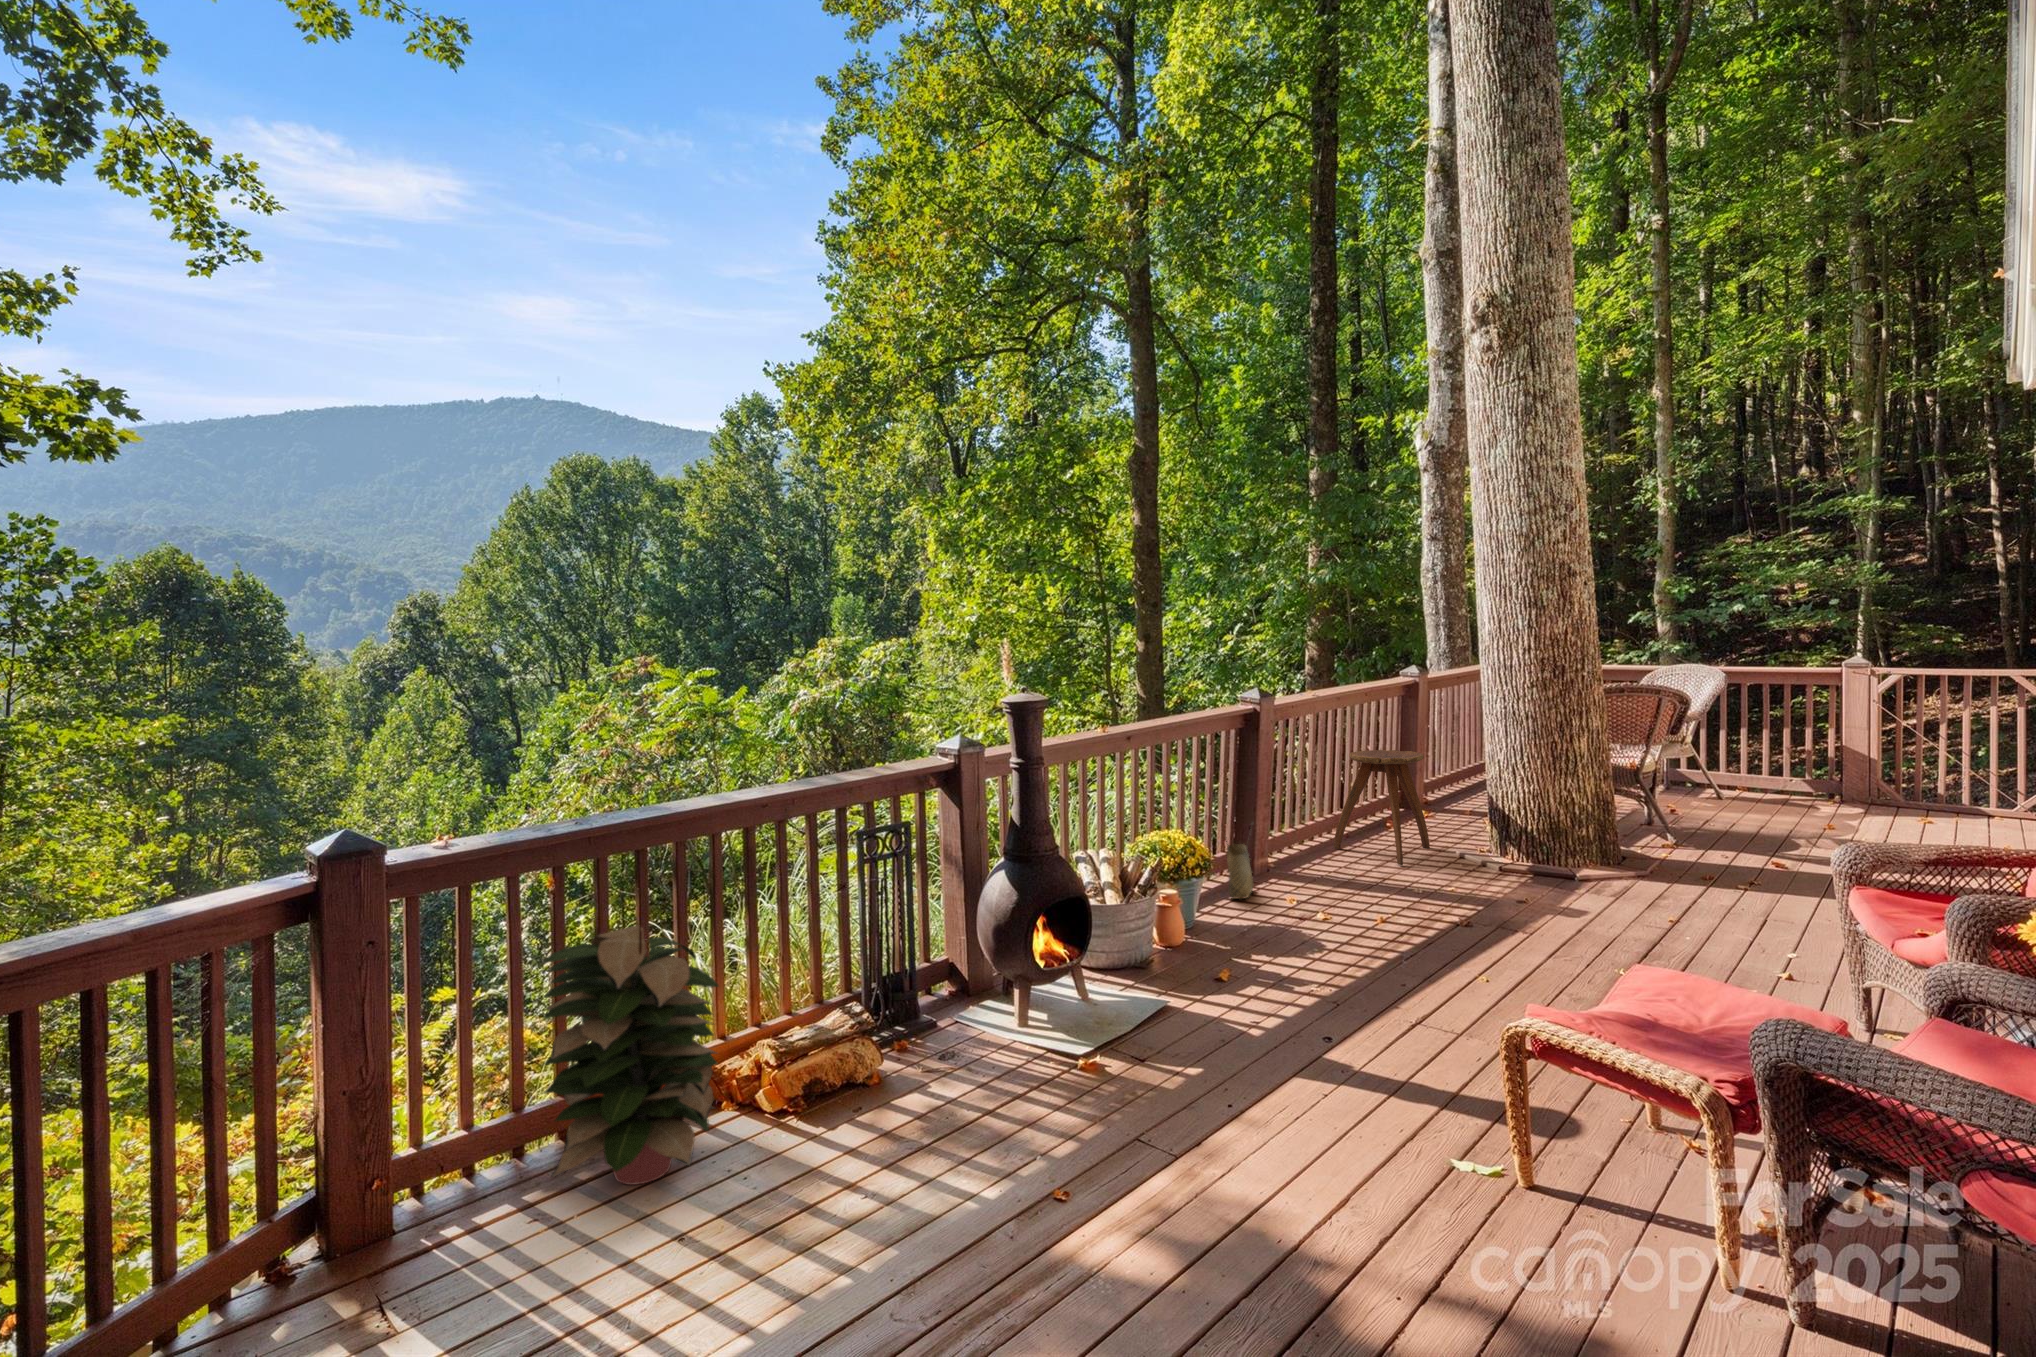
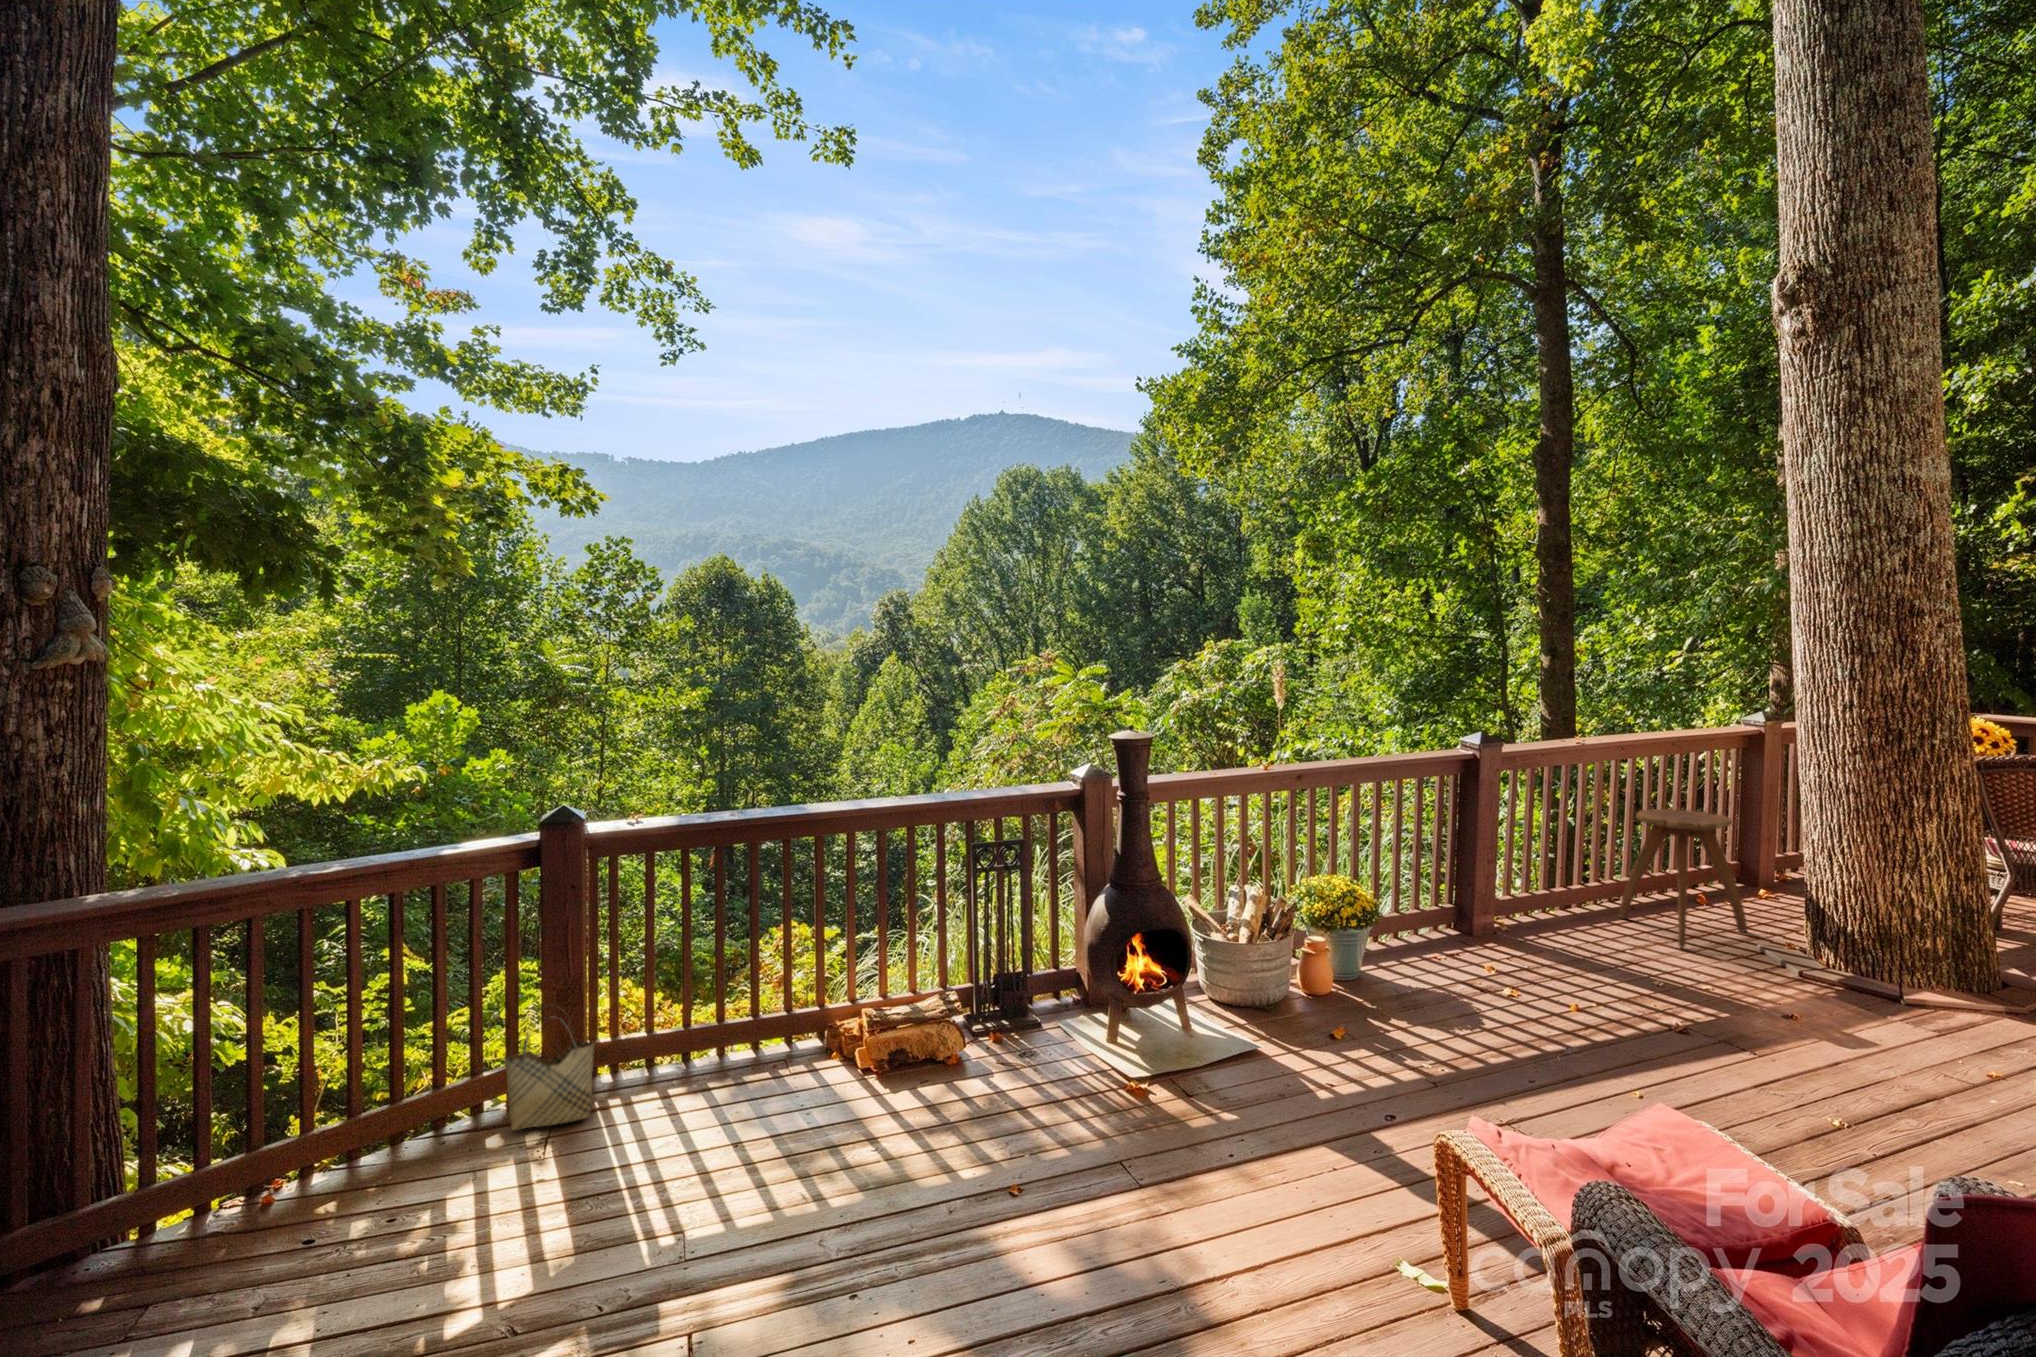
woven basket: present [1226,829,1253,899] -> present [504,1005,594,1130]
decorative plant: present [543,925,719,1185] -> none [669,904,810,1102]

